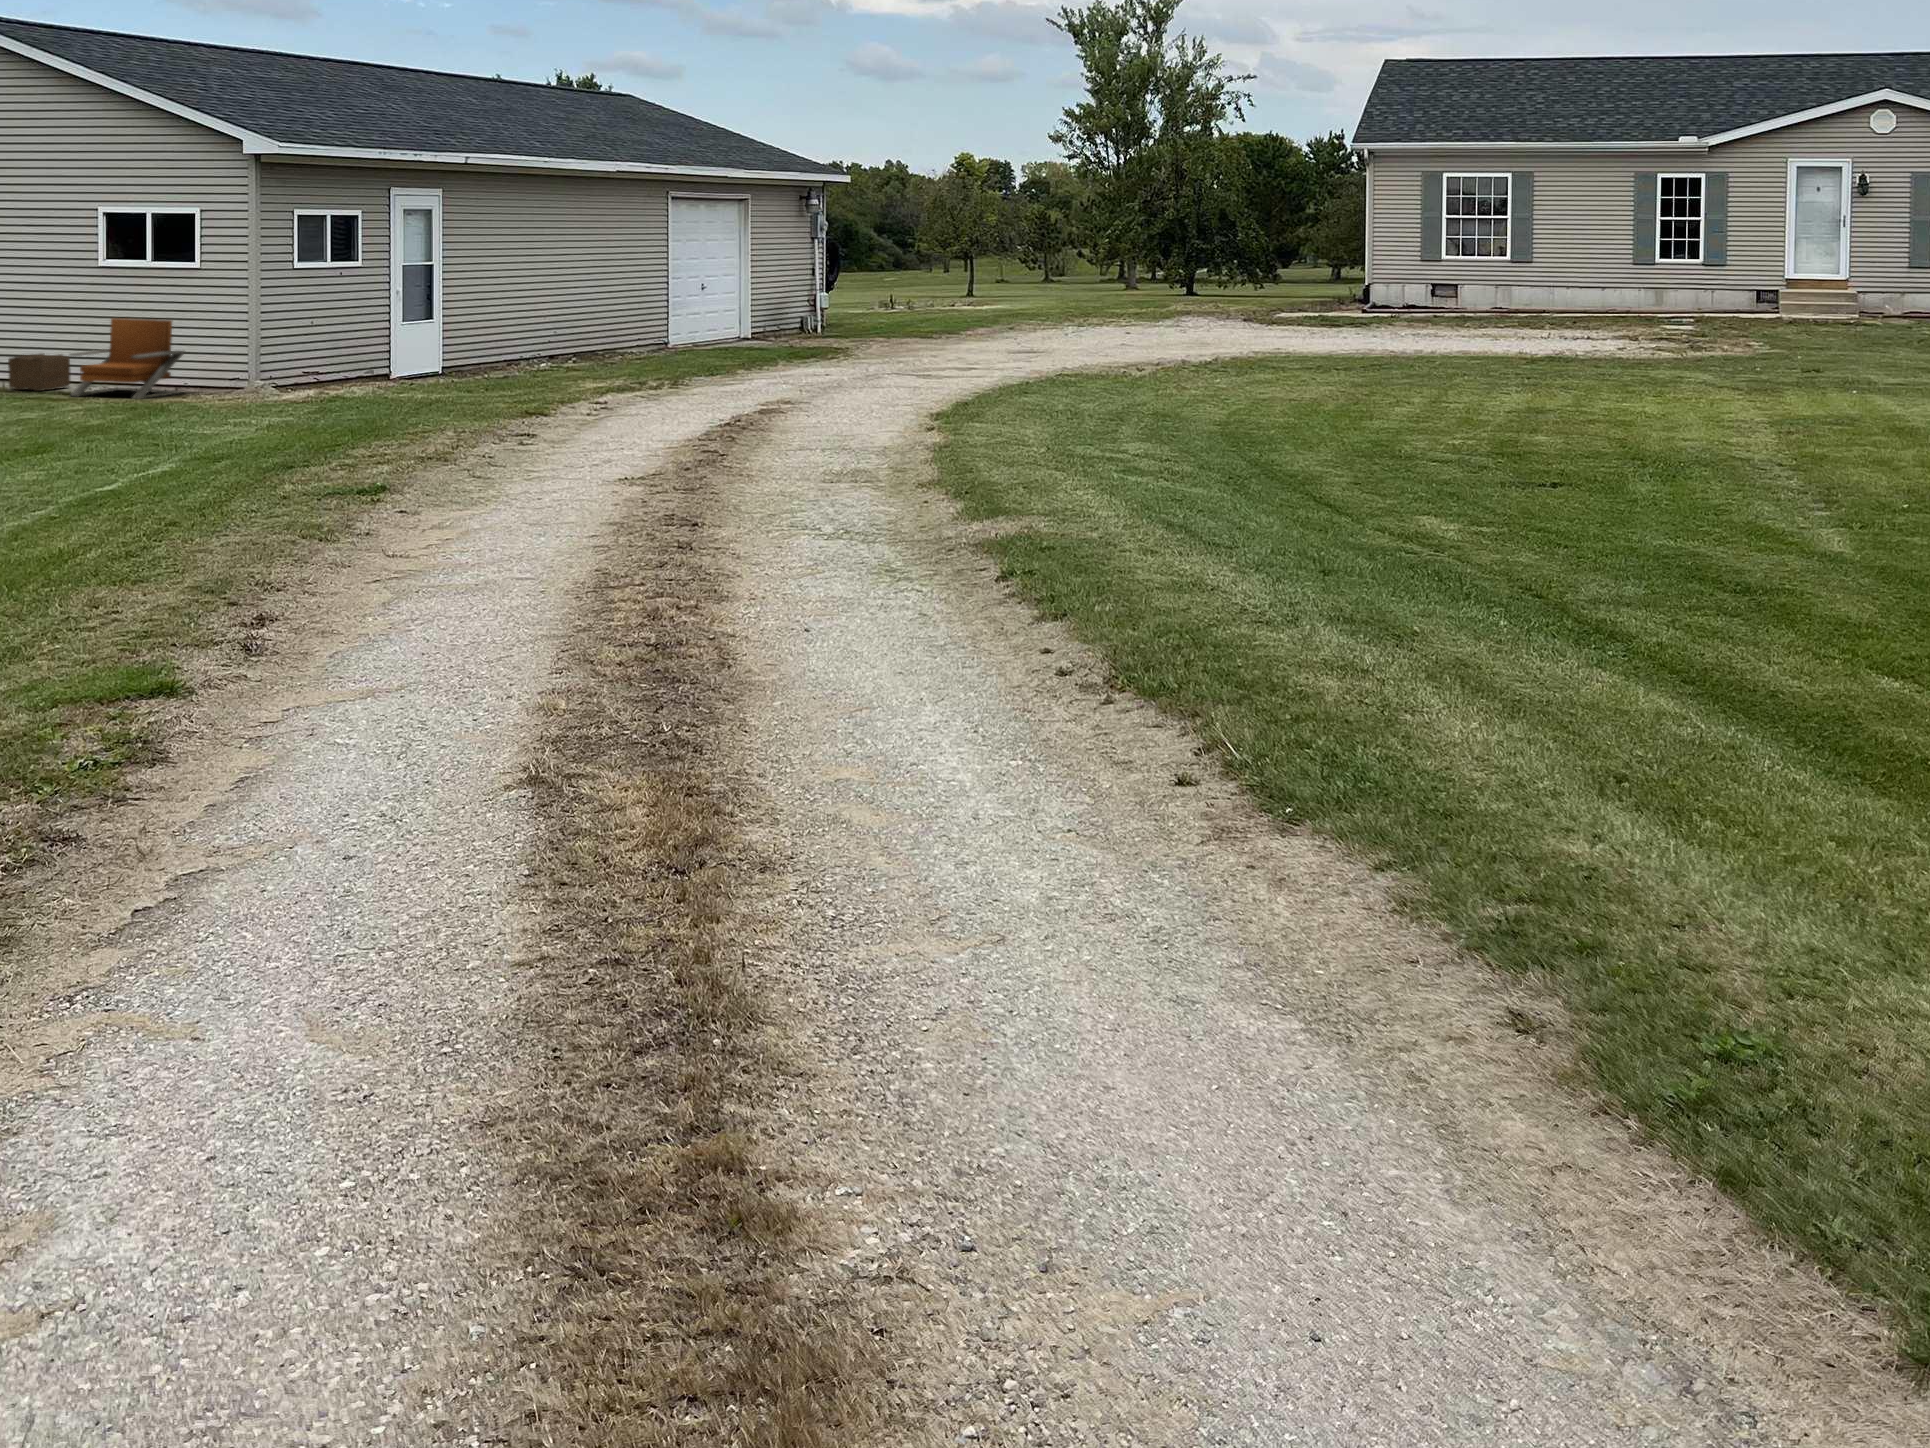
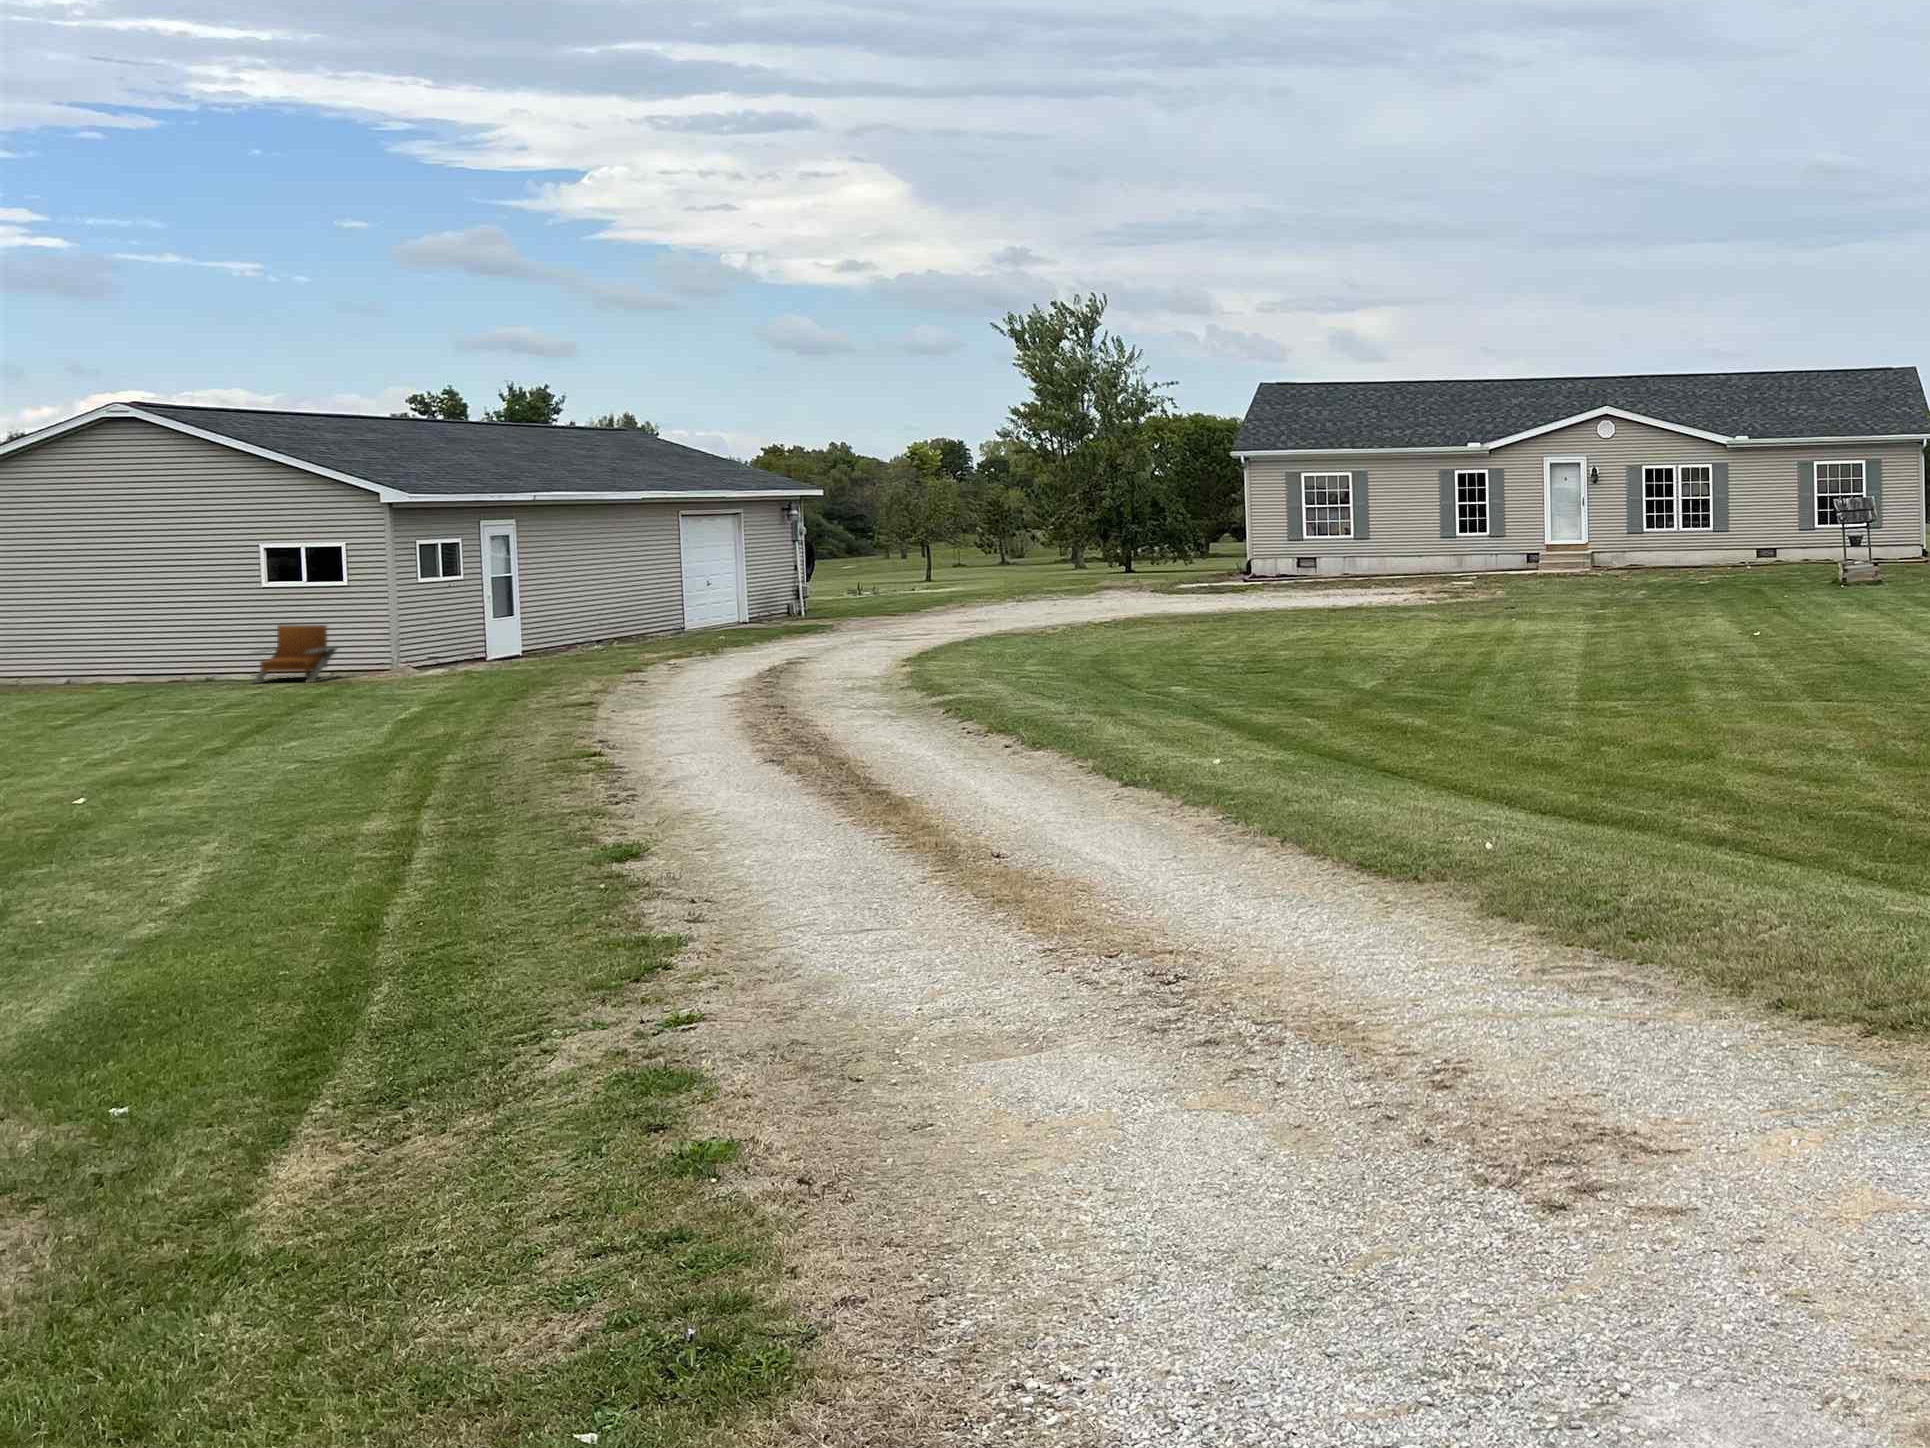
wooden crate: present [8,353,70,391] -> none [190,654,239,682]

